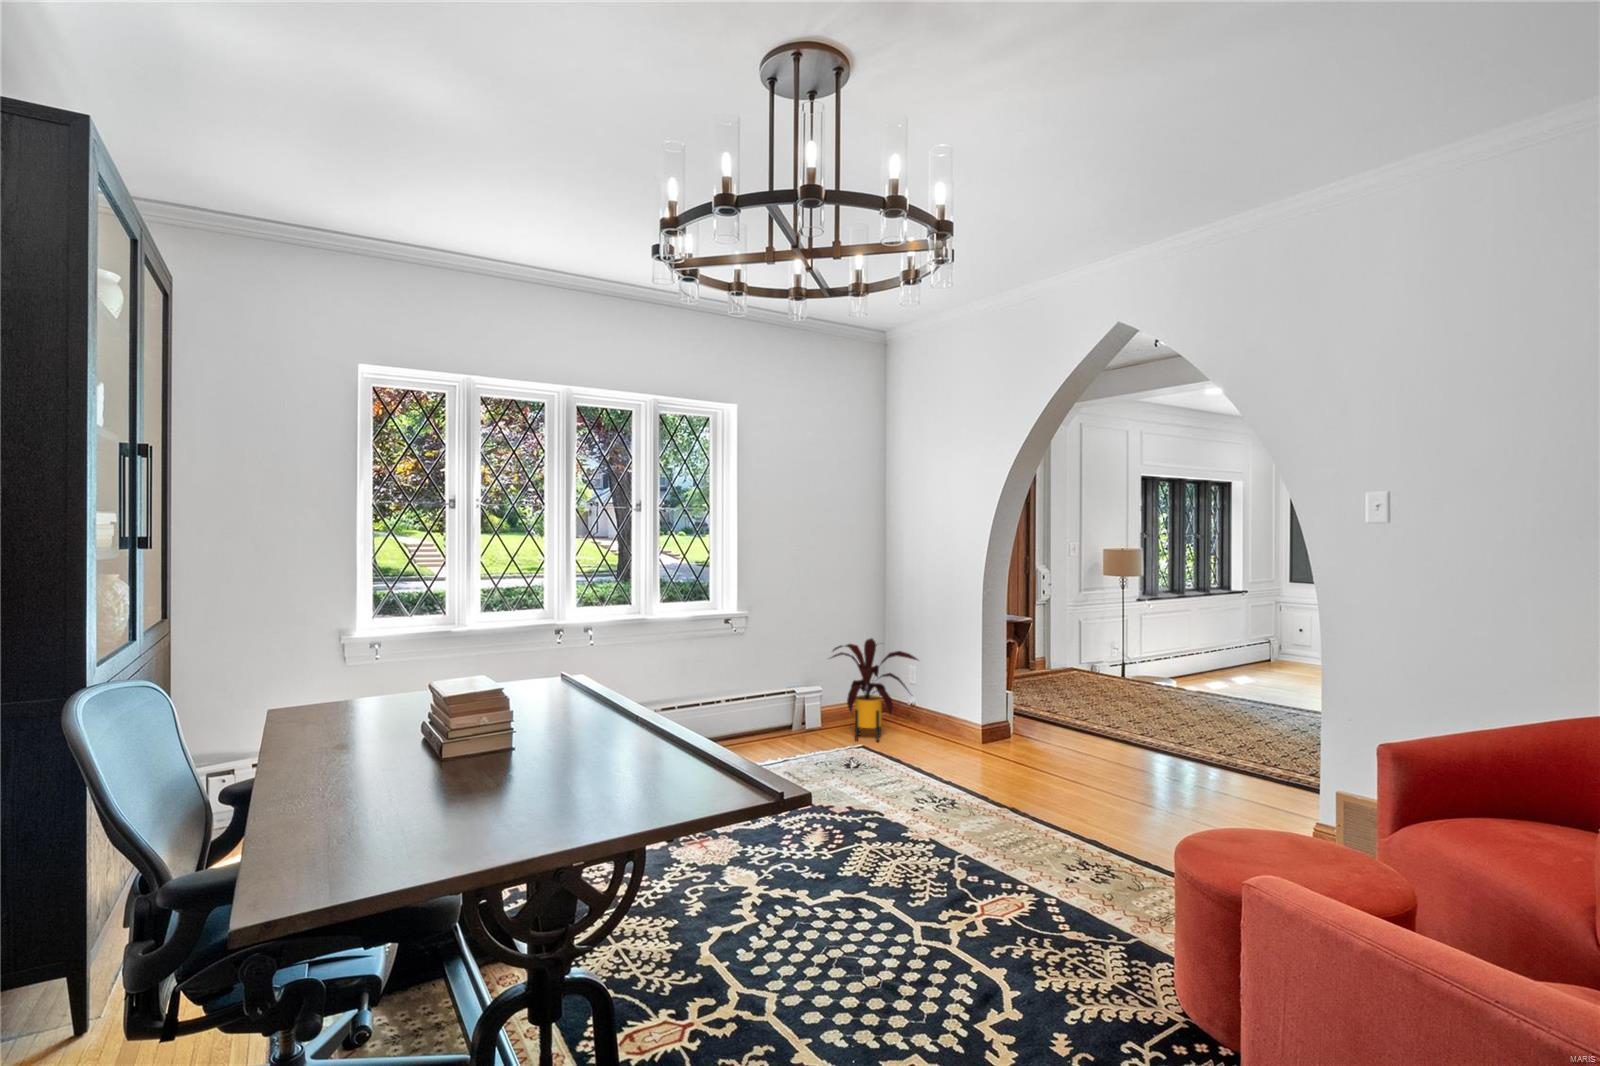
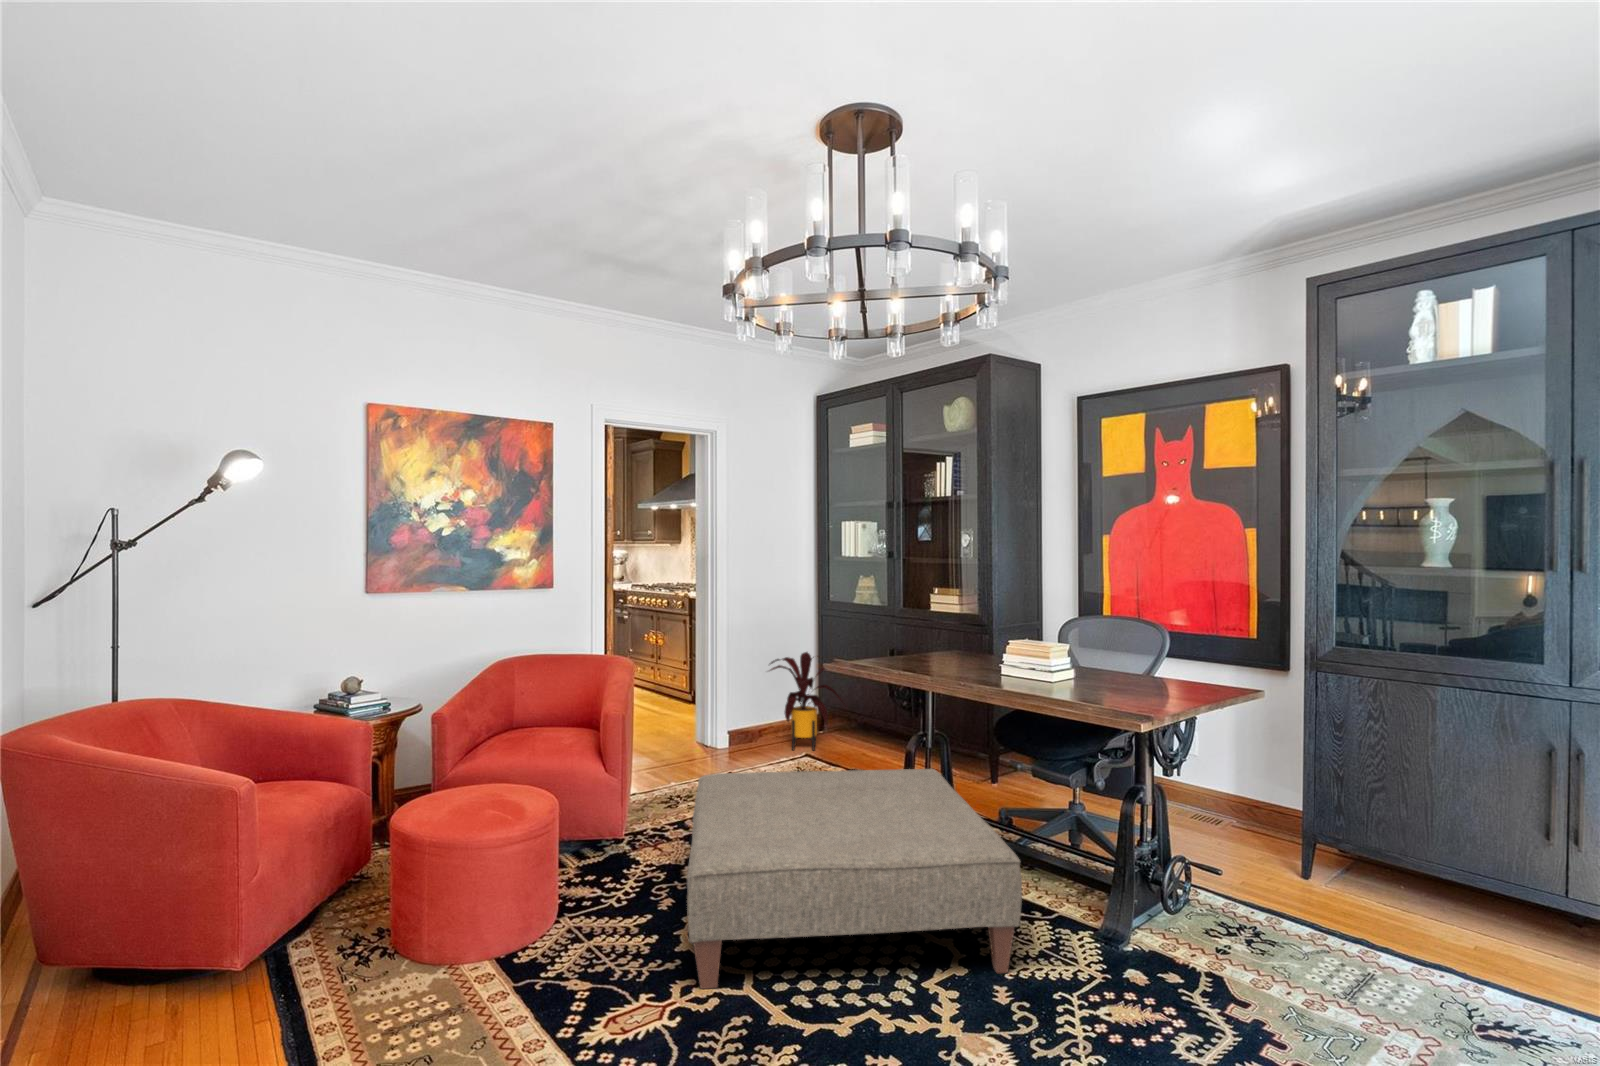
ottoman: none [710,769,1087,1010] -> present [687,769,1022,989]

